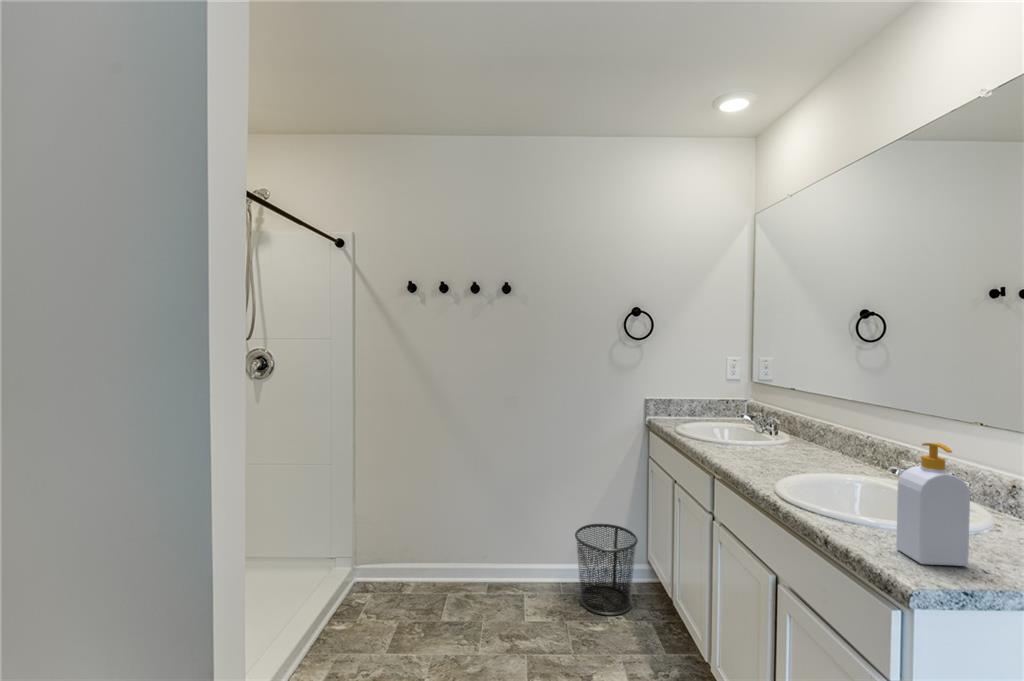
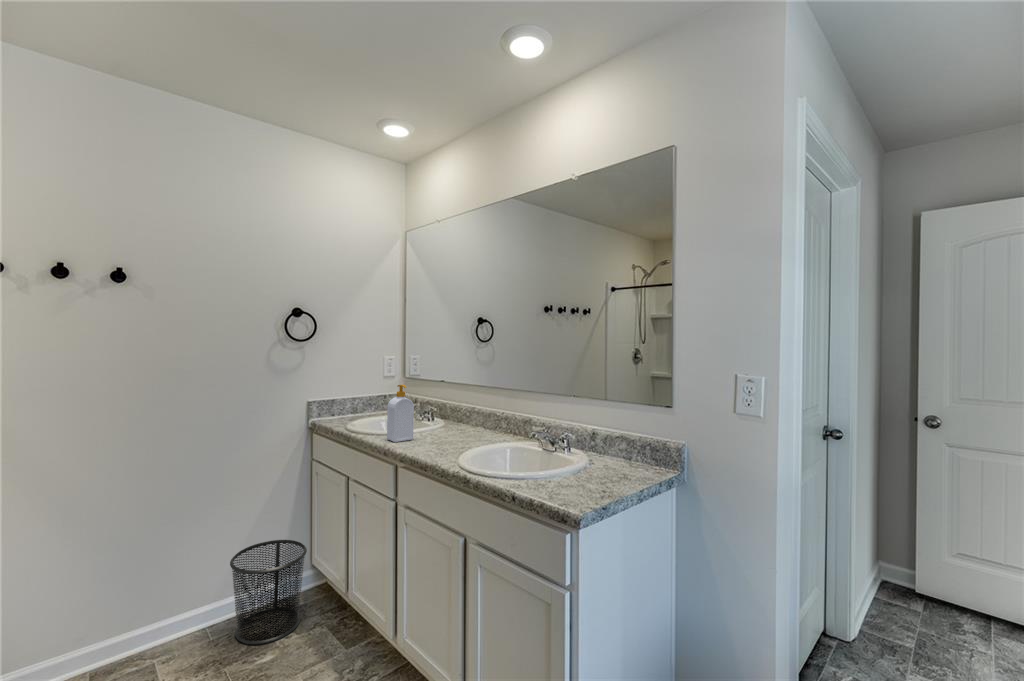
soap bottle: present [896,443,970,566] -> present [387,385,414,442]

